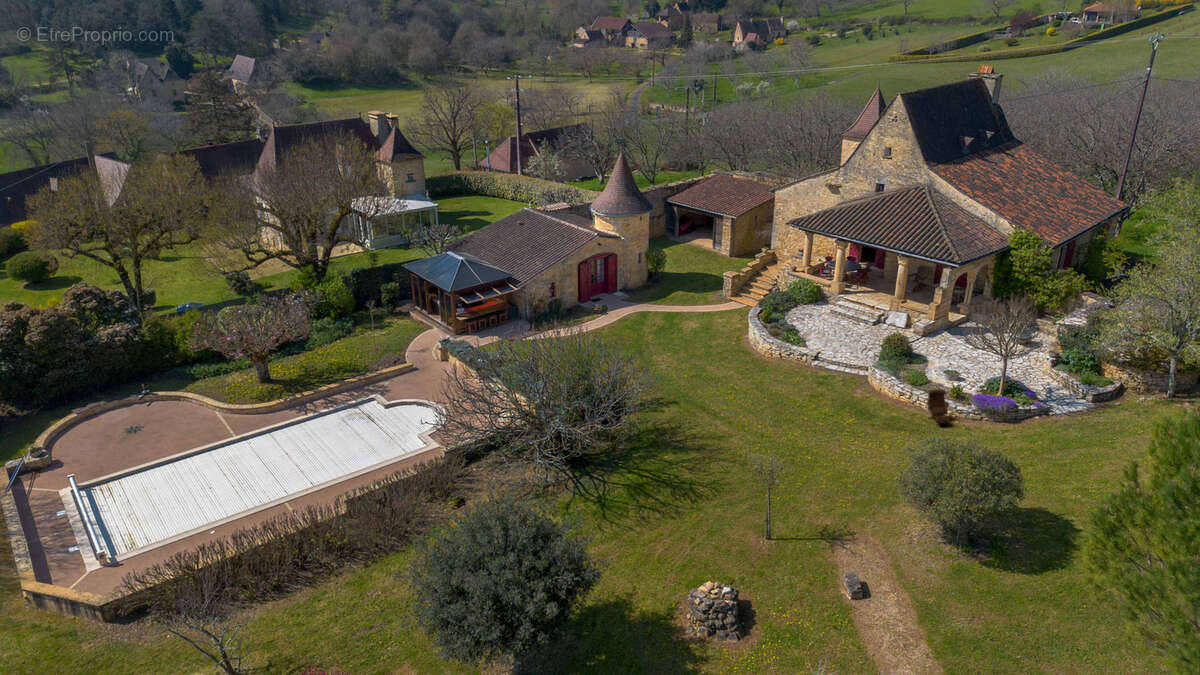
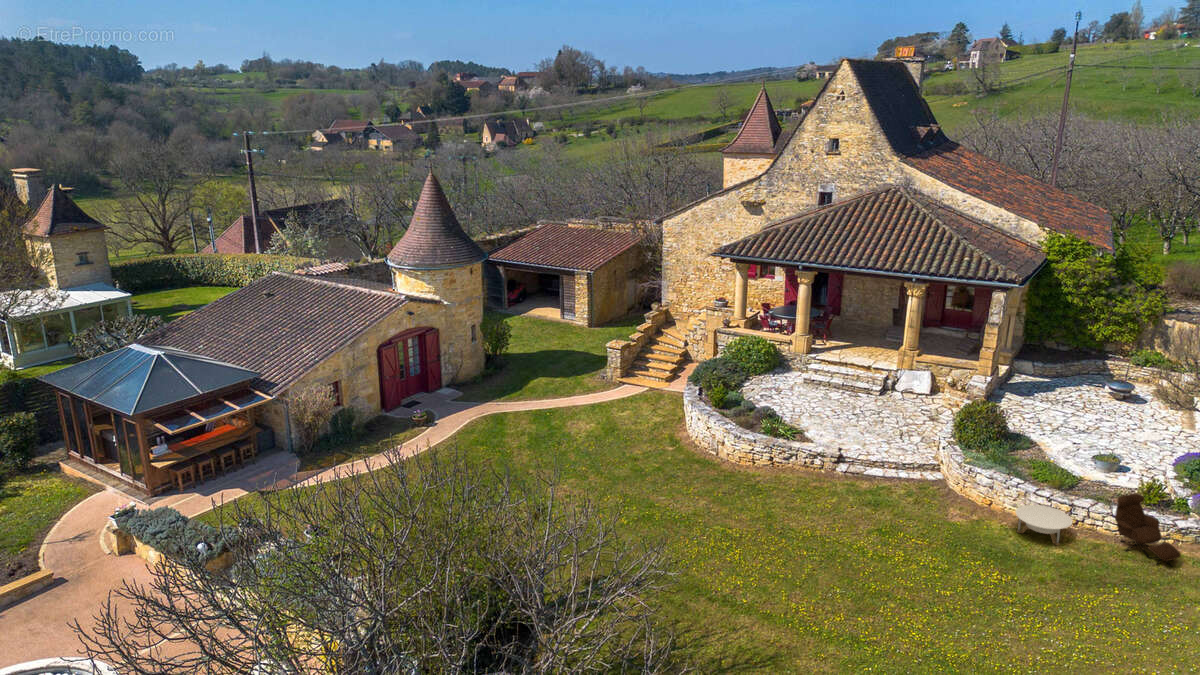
round table: none [881,391,909,412] -> present [1016,504,1072,545]

